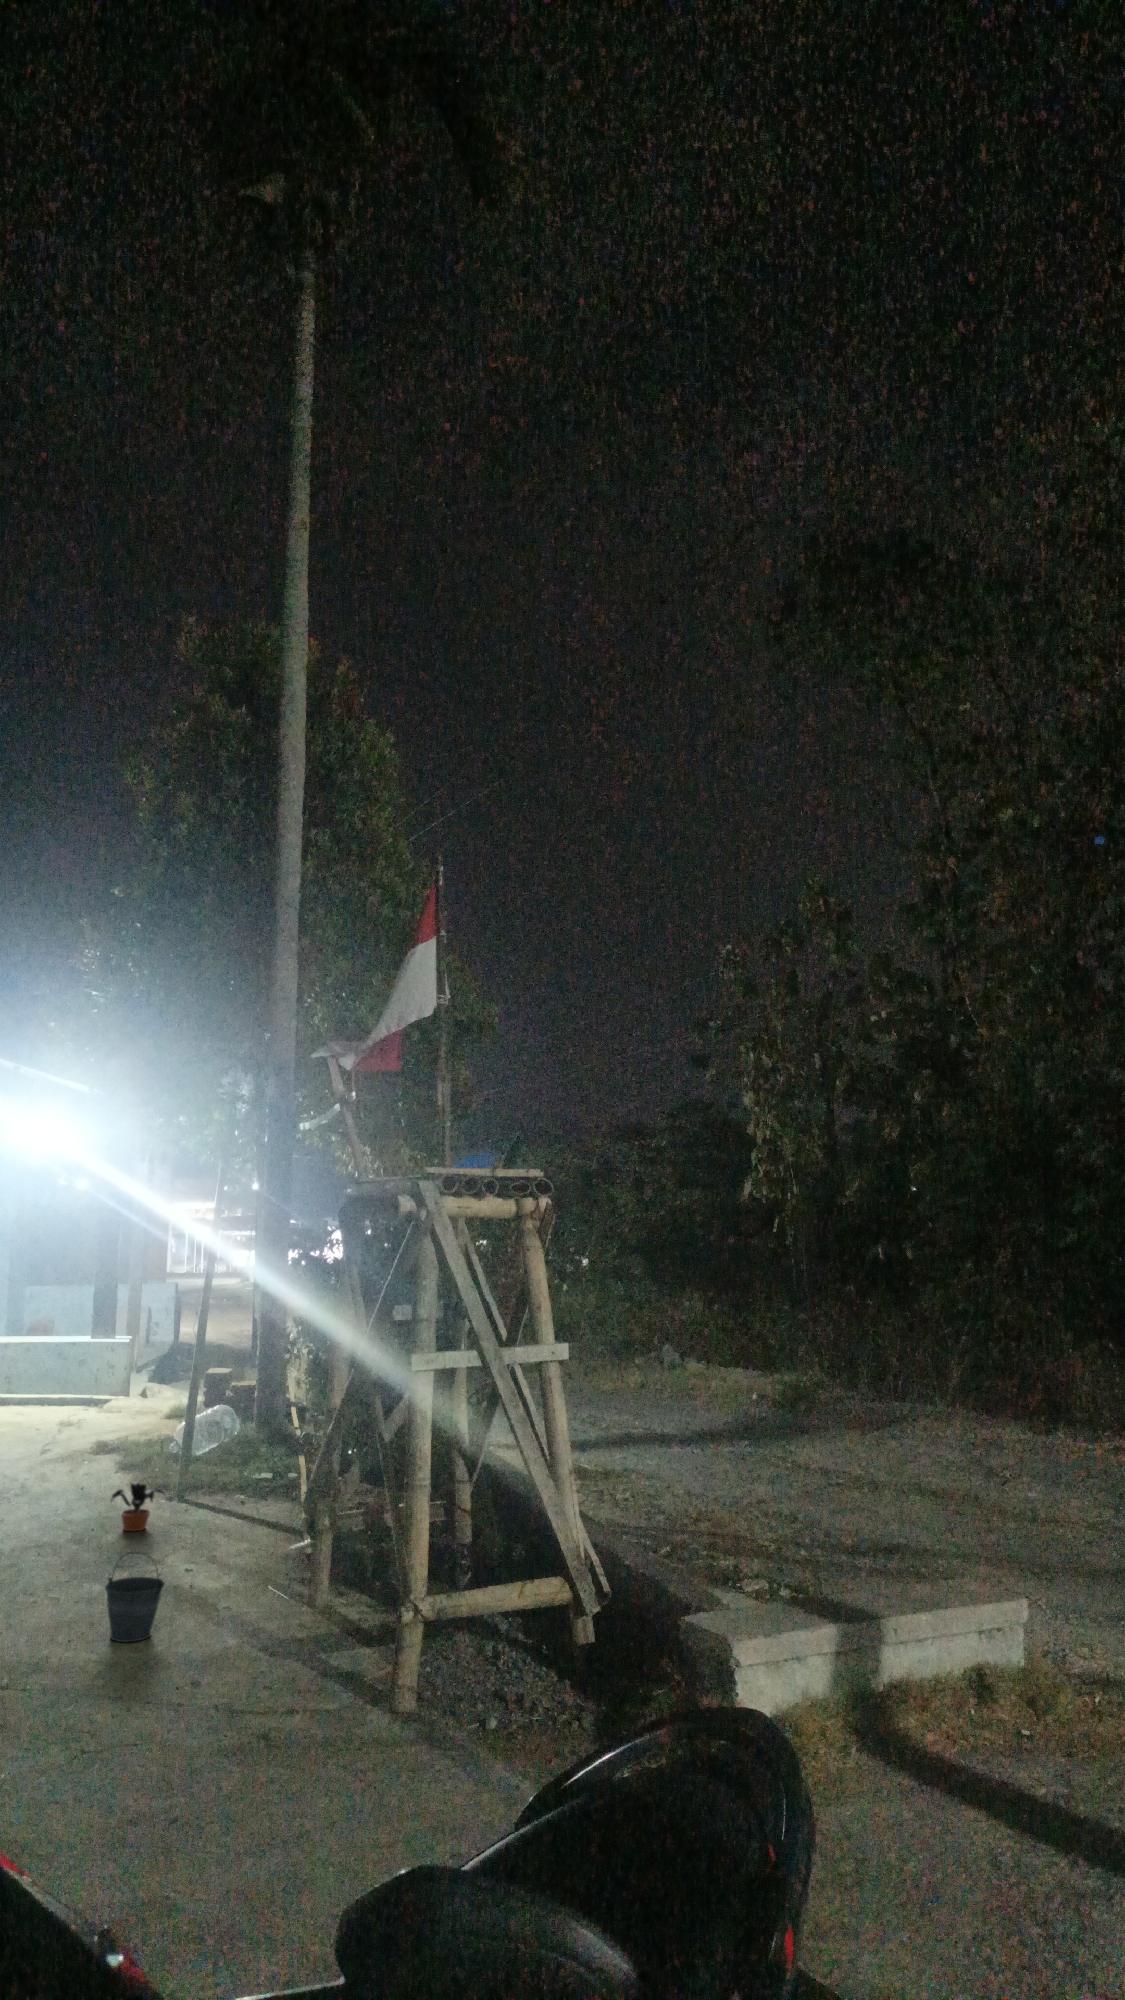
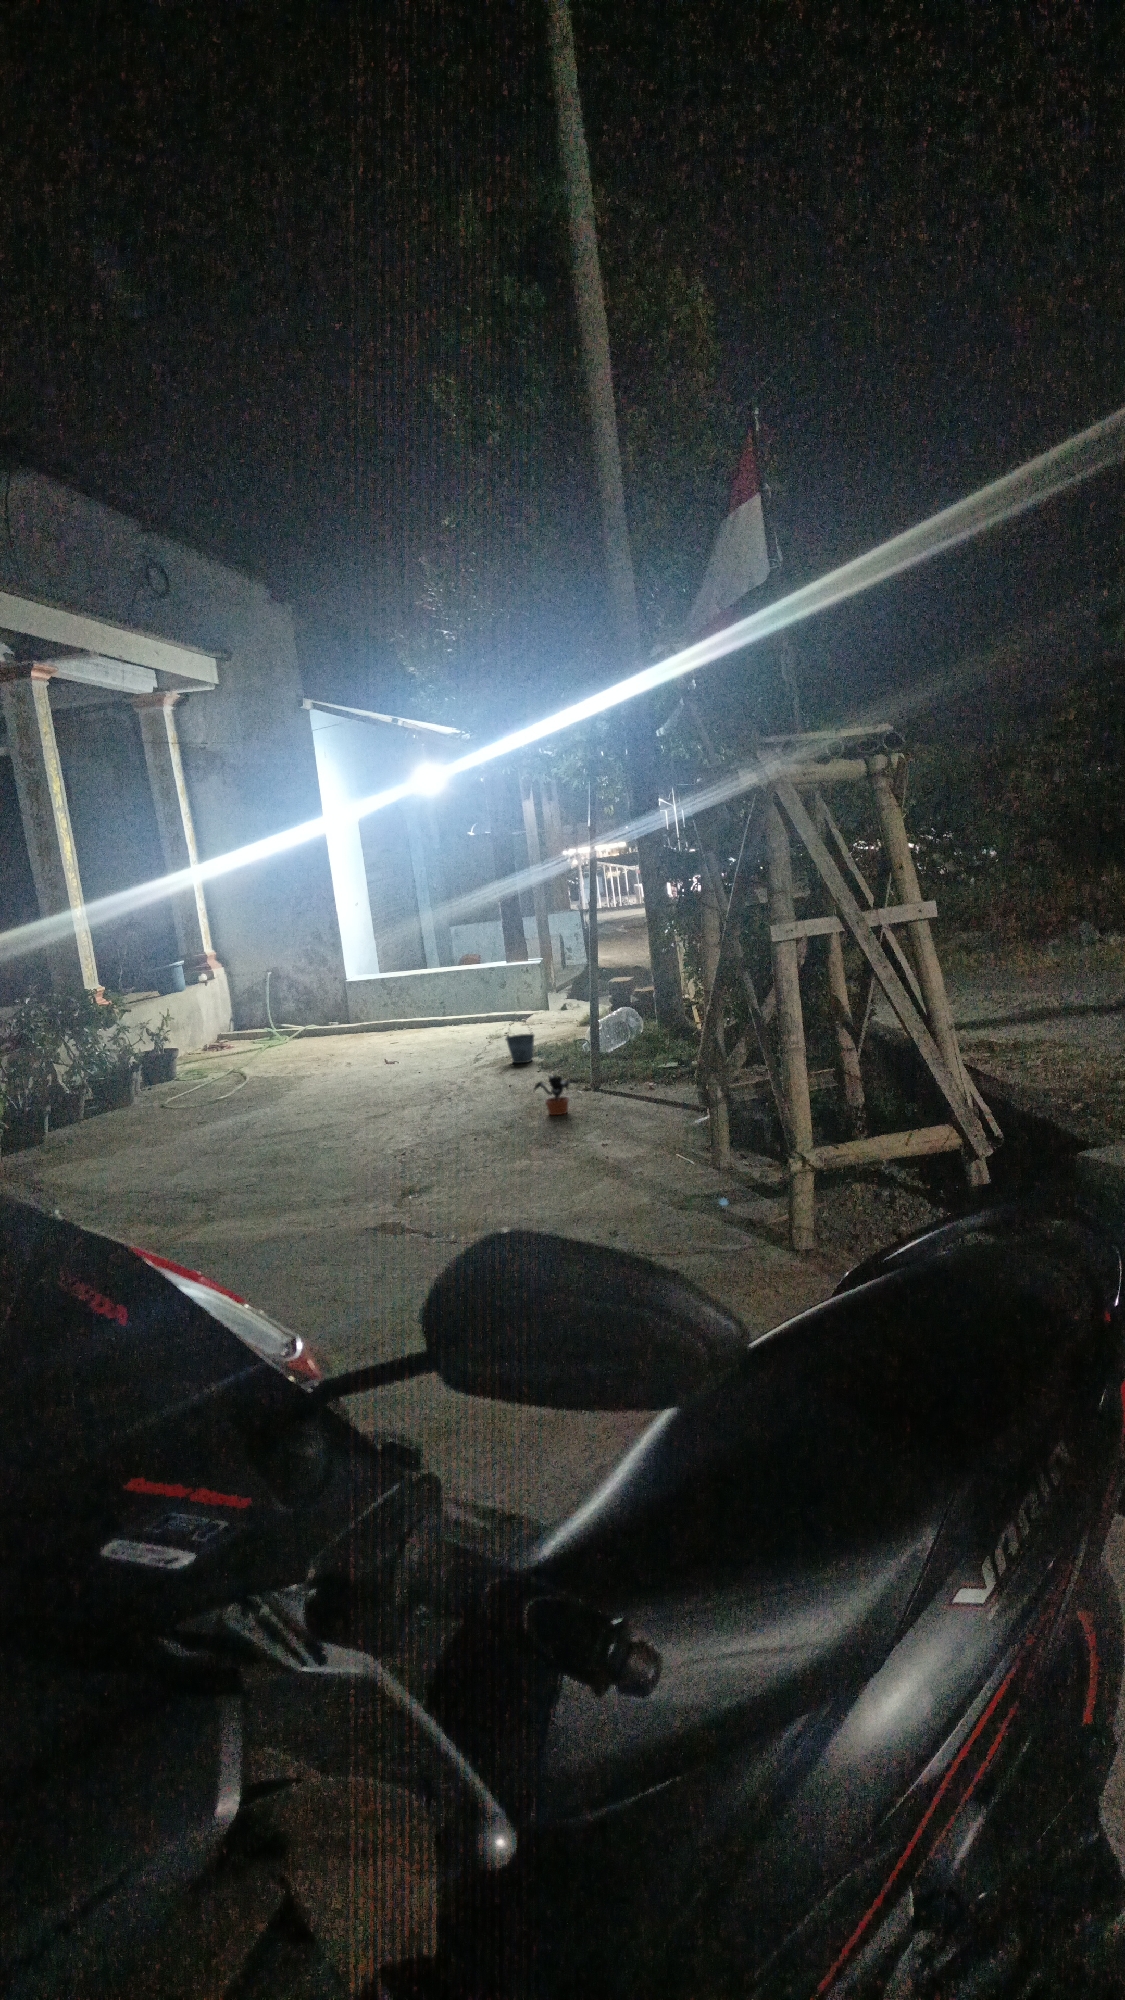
bucket: present [105,1552,164,1642] -> present [506,1025,534,1063]

